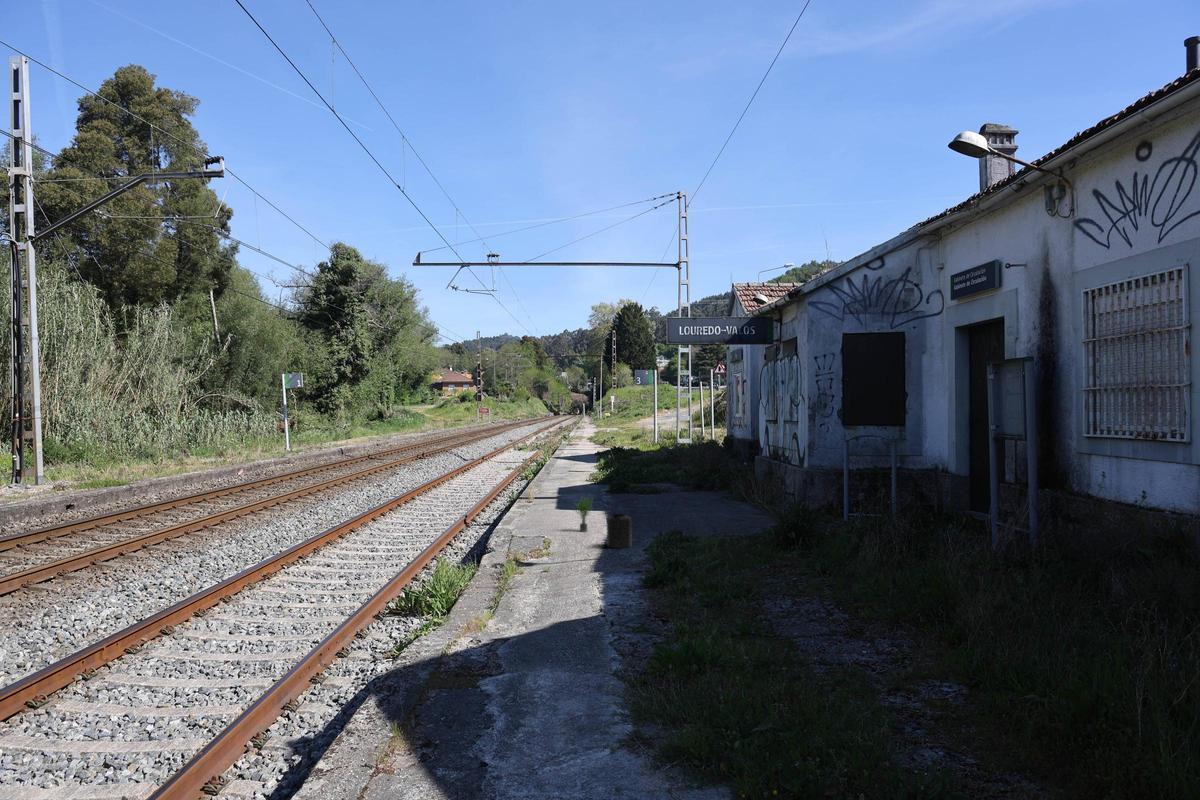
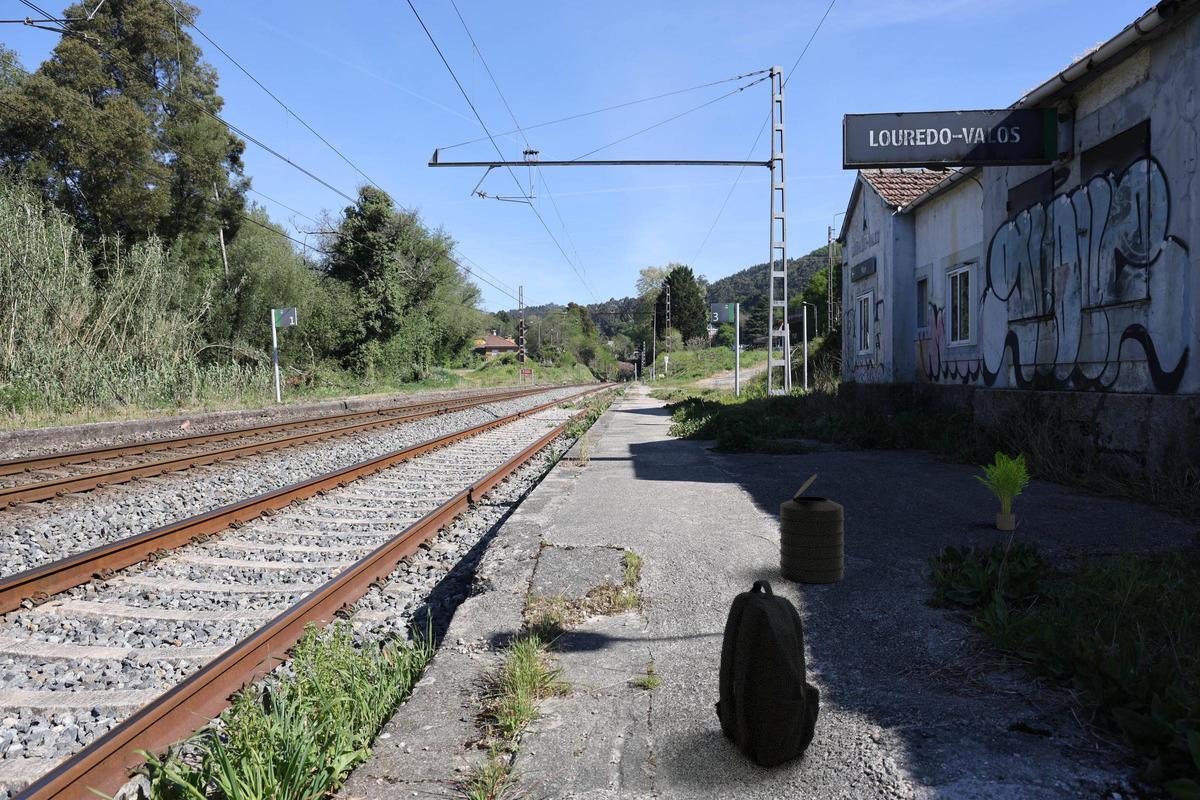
potted plant: present [576,498,590,532] -> present [980,457,1027,530]
backpack: none [561,534,587,581] -> present [714,580,819,766]

